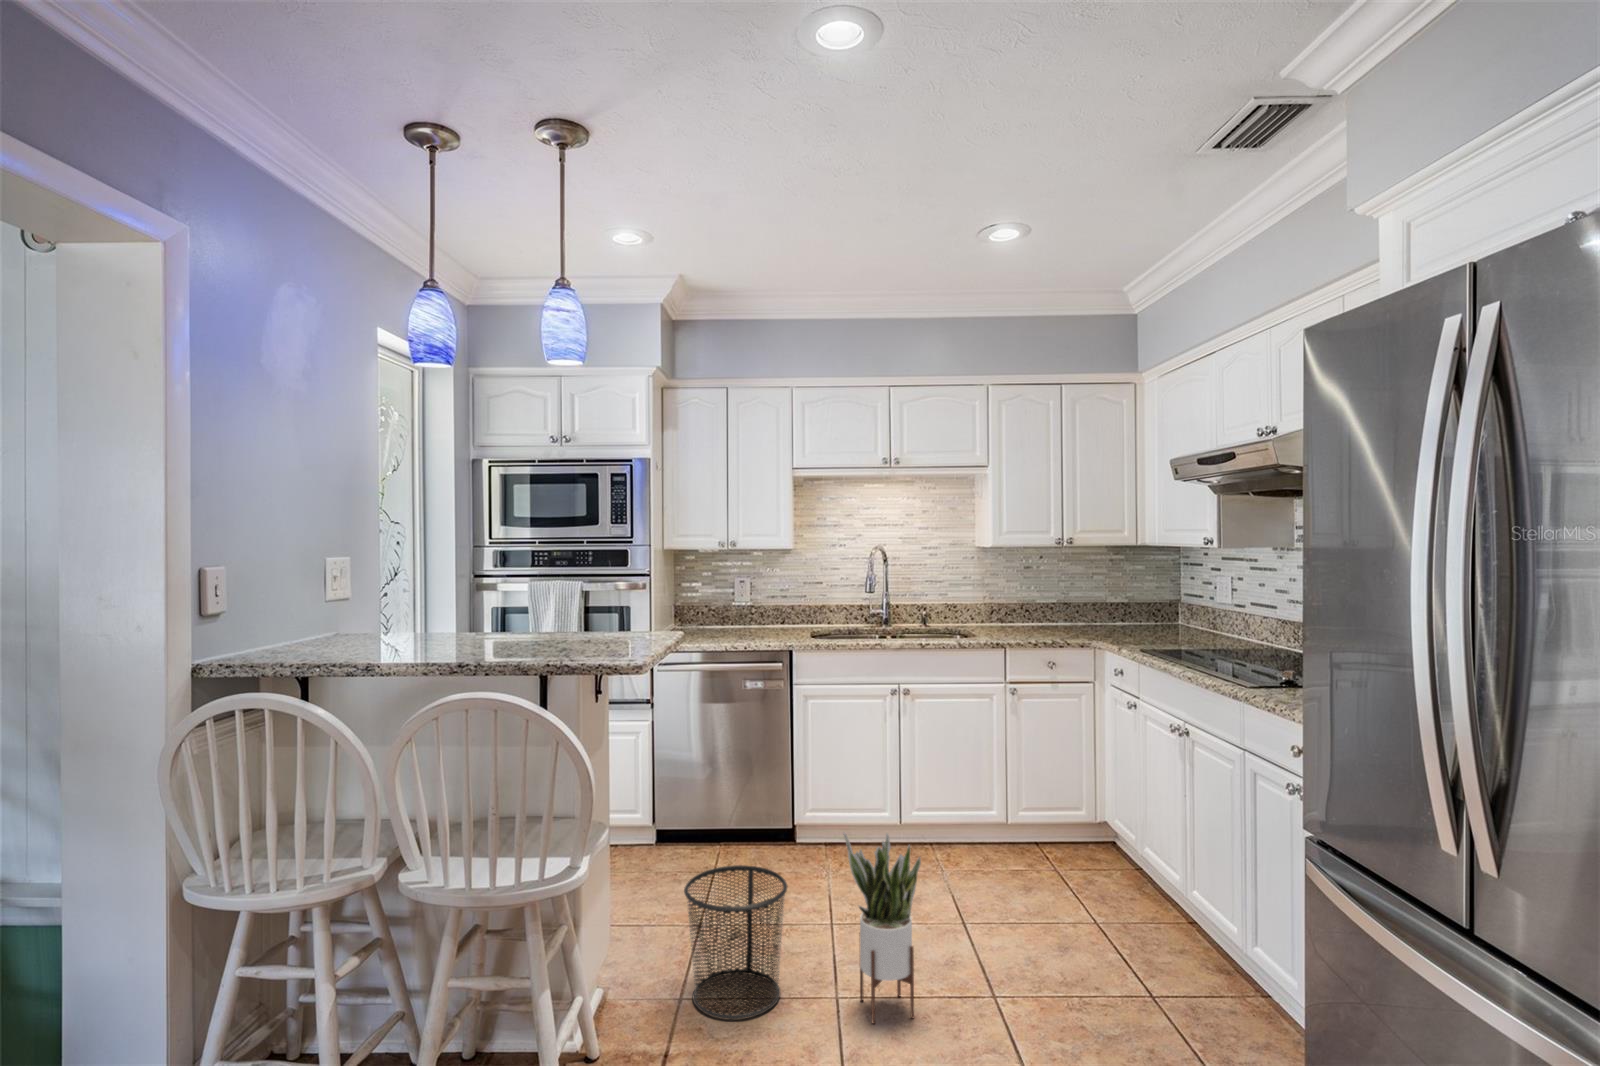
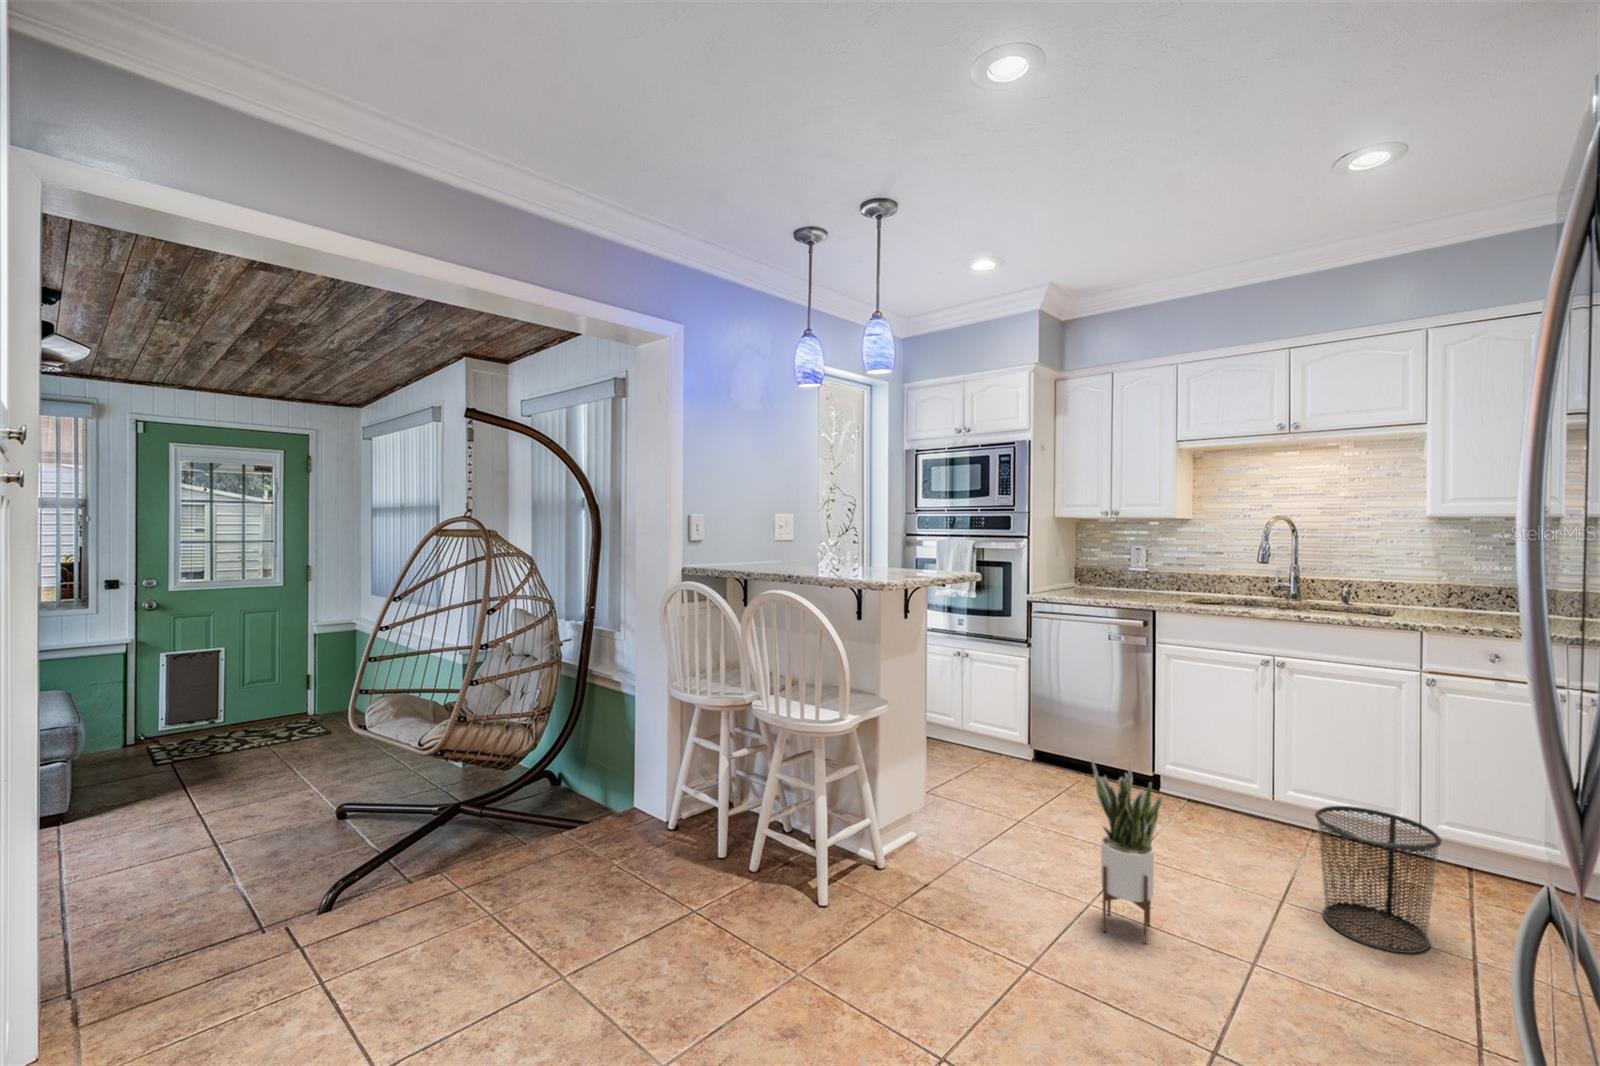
waste bin: present [684,865,788,1020] -> present [1315,806,1442,953]

